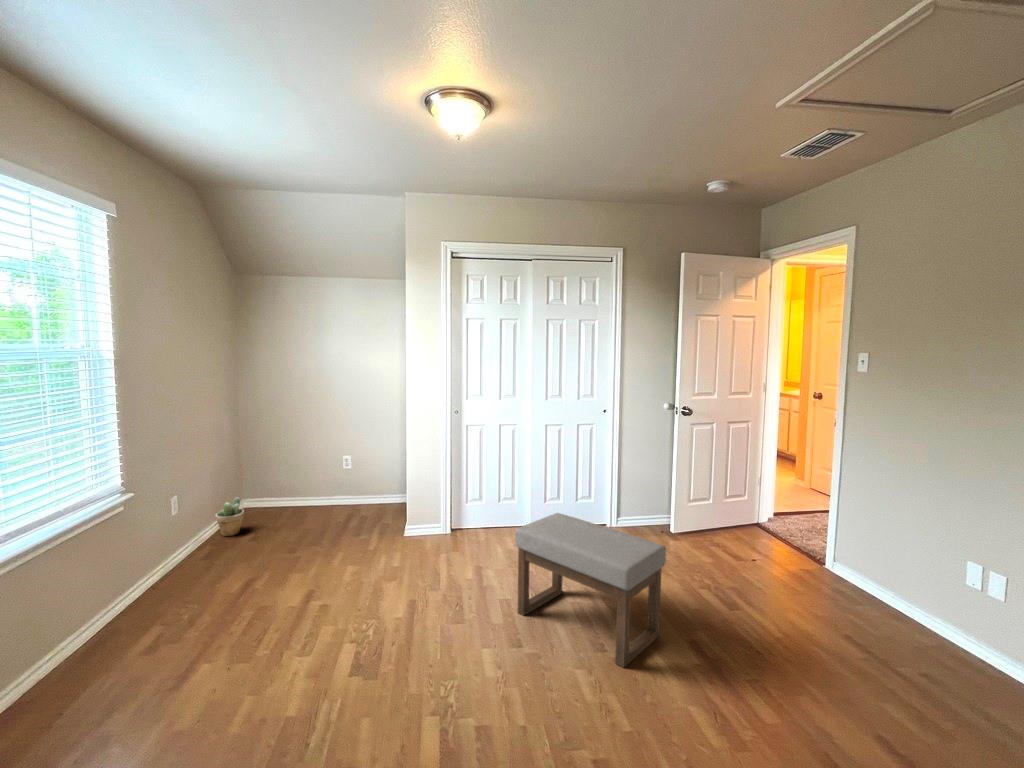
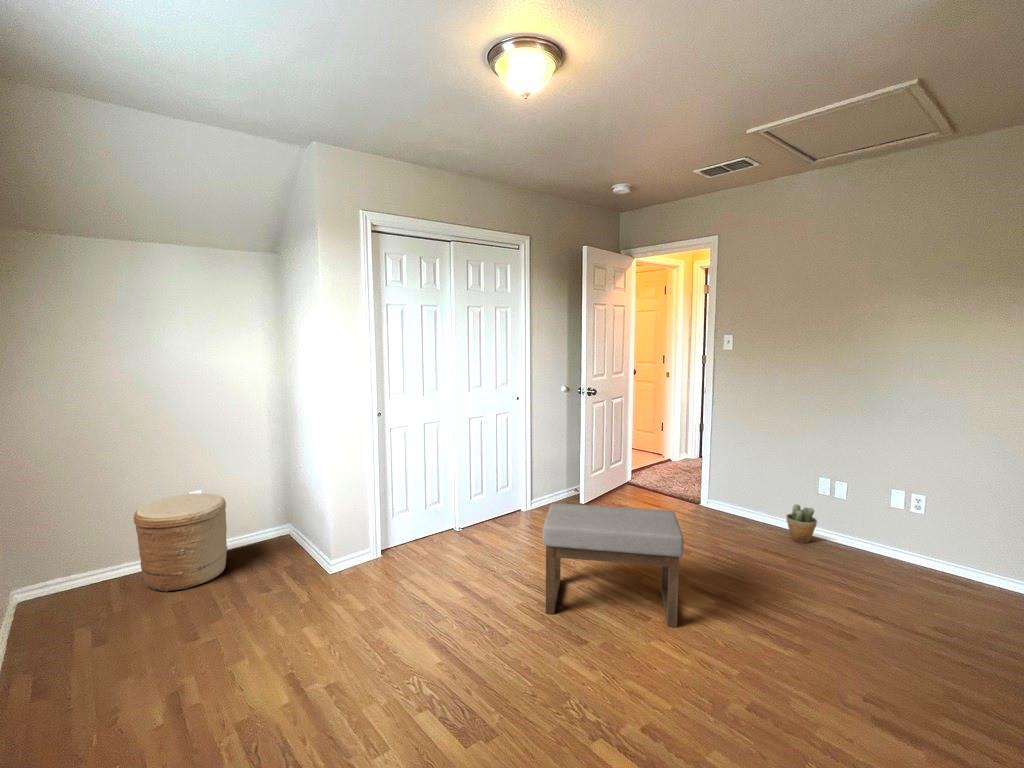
woven basket: none [297,457,356,522] -> present [134,493,228,592]
potted plant: present [215,497,244,536] -> present [787,504,817,543]

